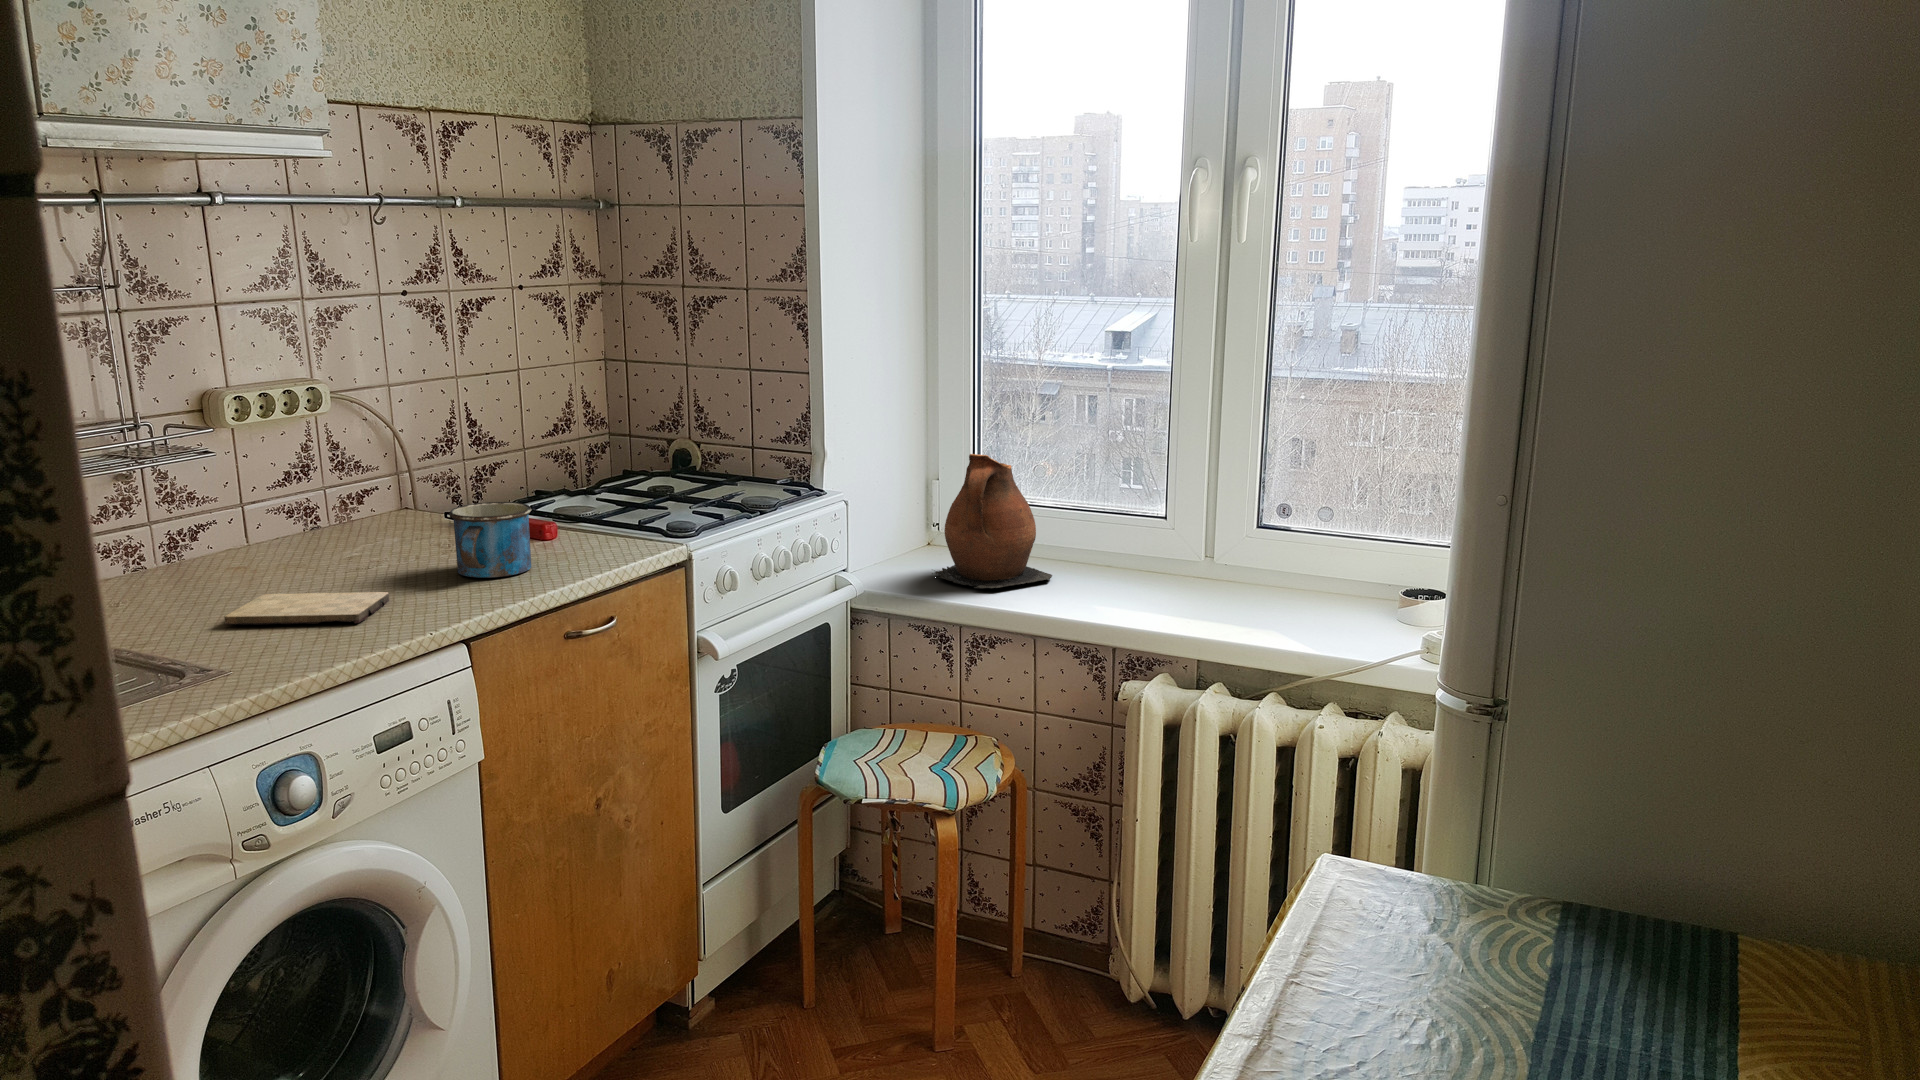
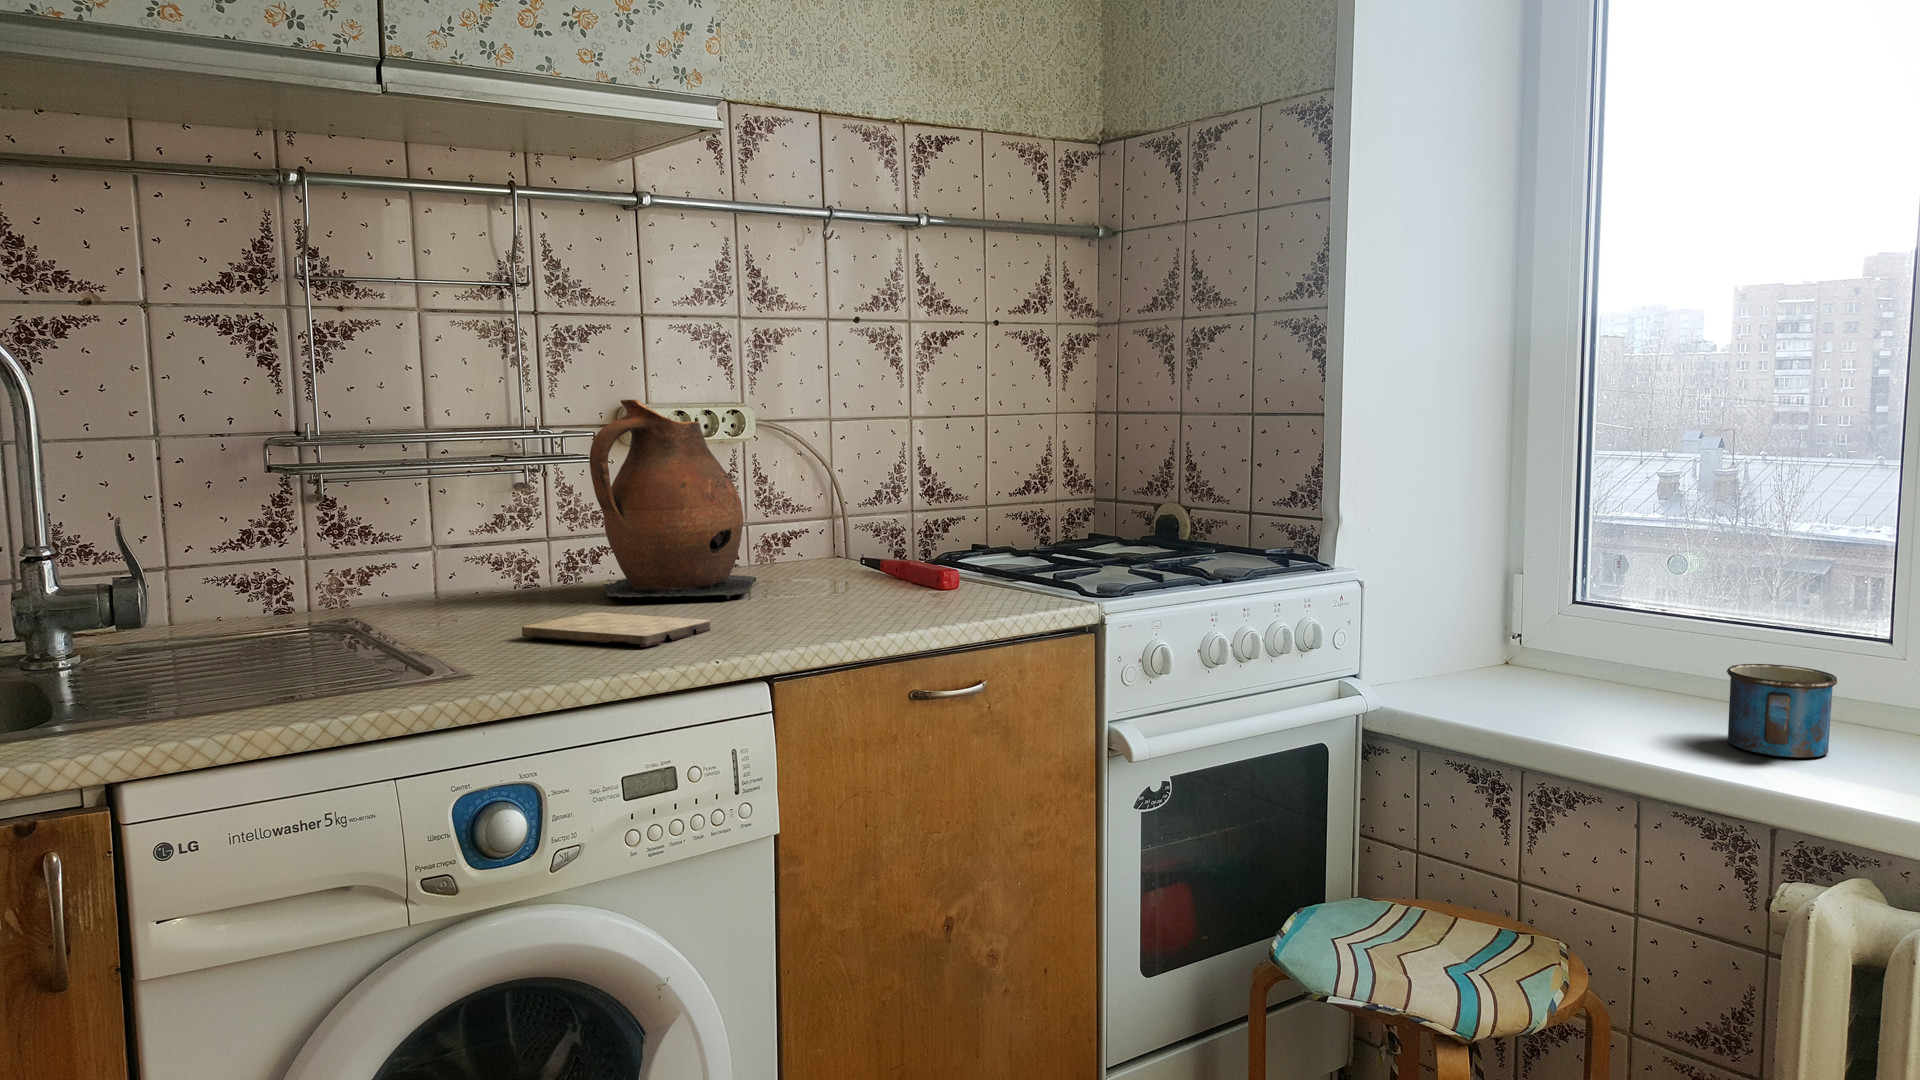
ceramic pitcher: present [932,454,1052,589] -> present [590,400,756,599]
mug: present [450,502,531,578] -> present [1727,664,1838,758]

